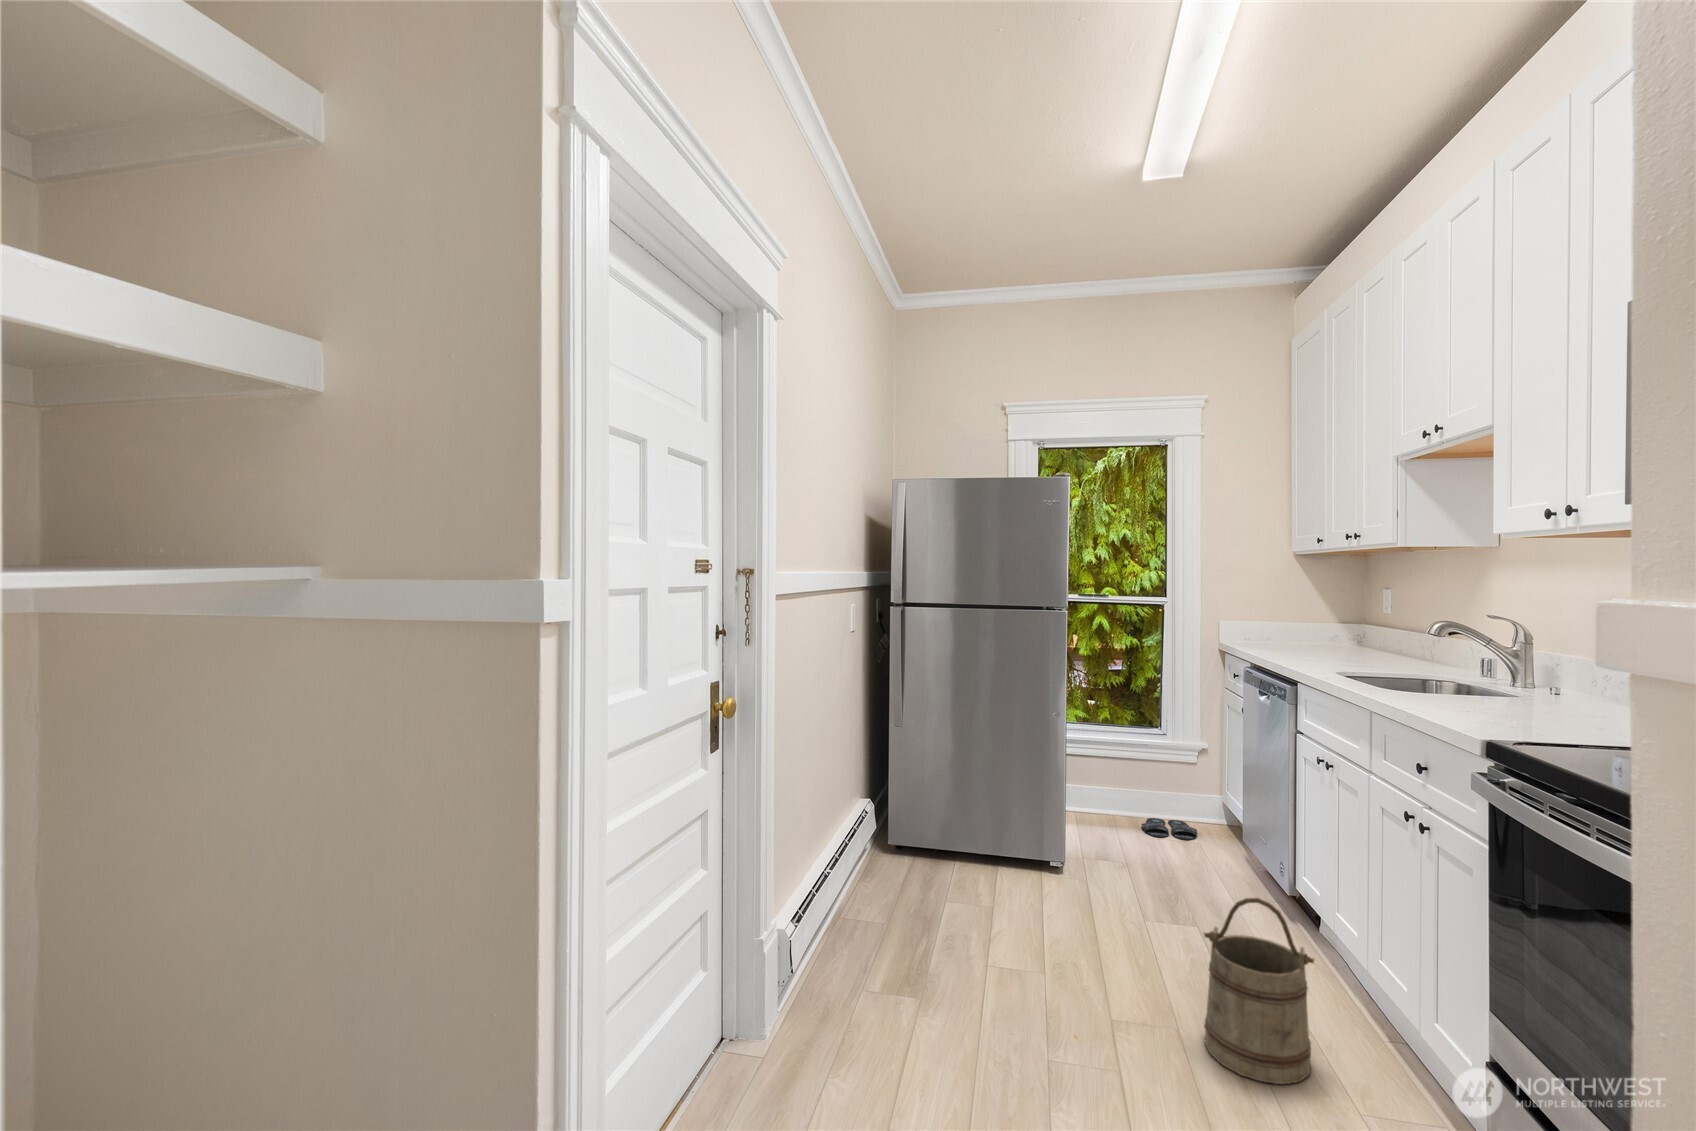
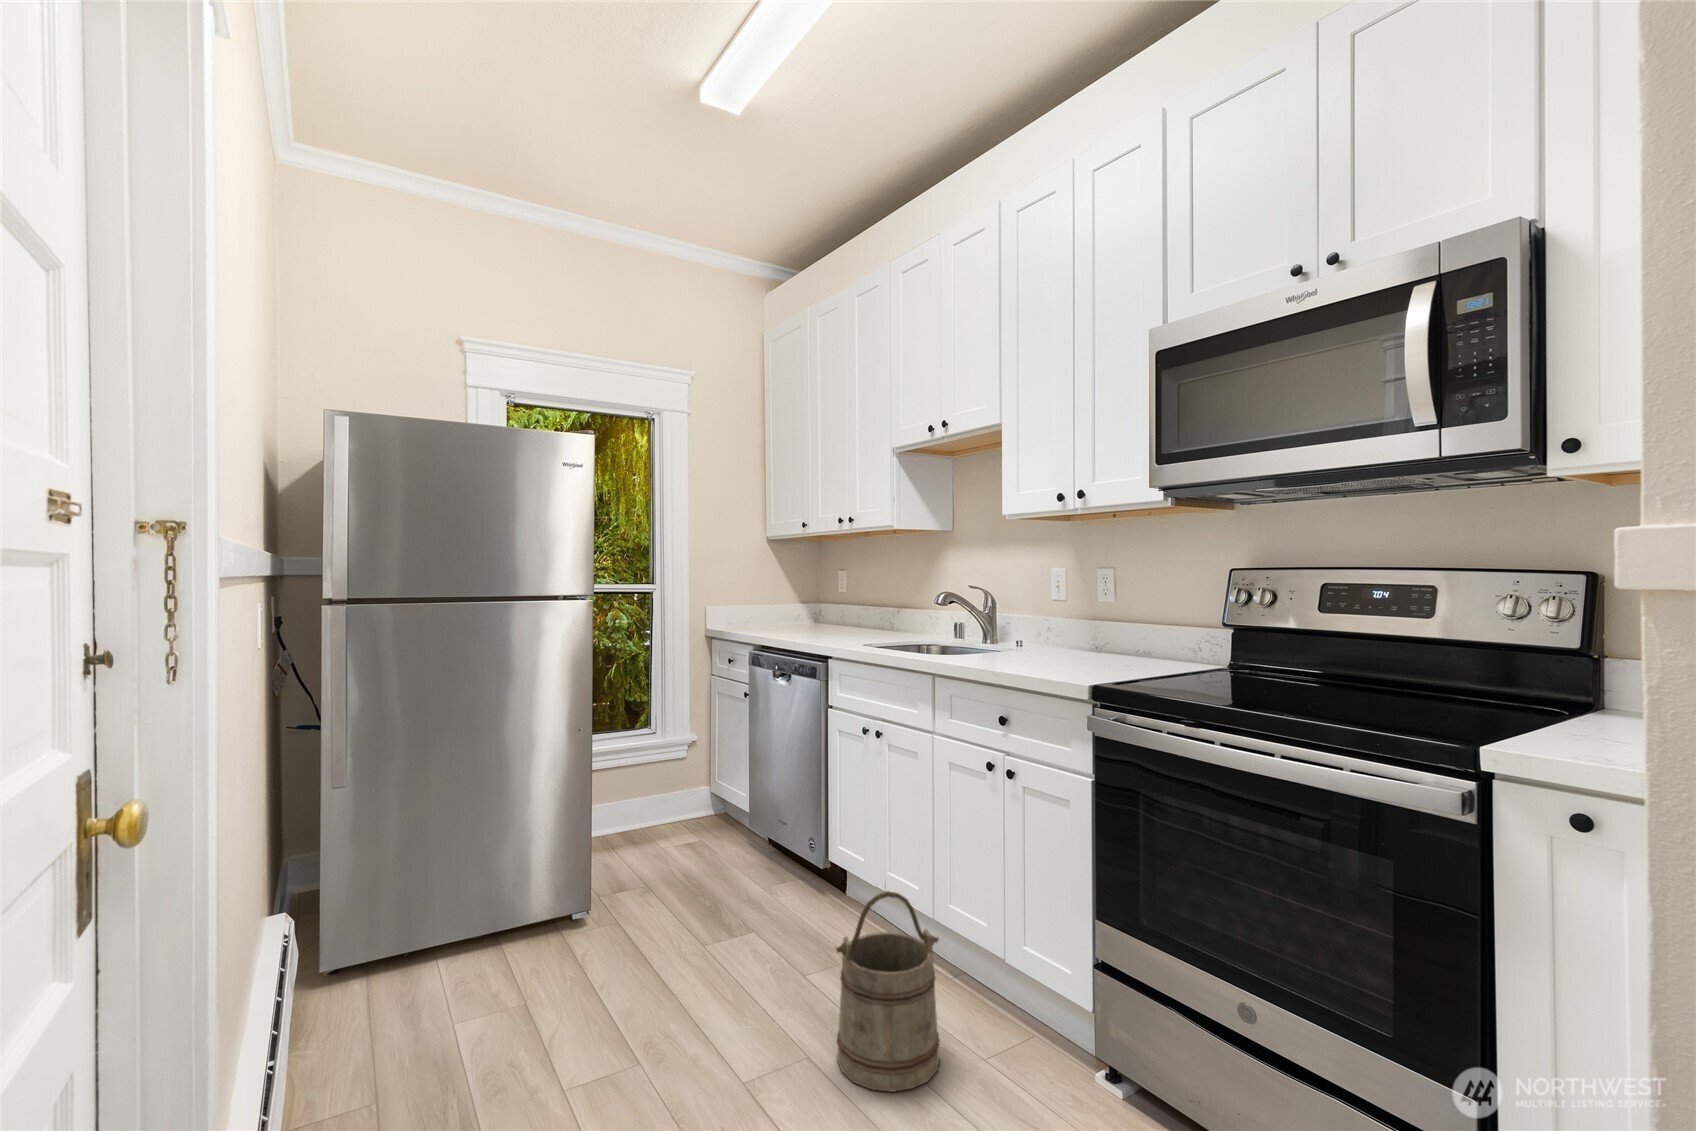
slippers: present [1141,818,1197,840] -> none [640,827,699,852]

